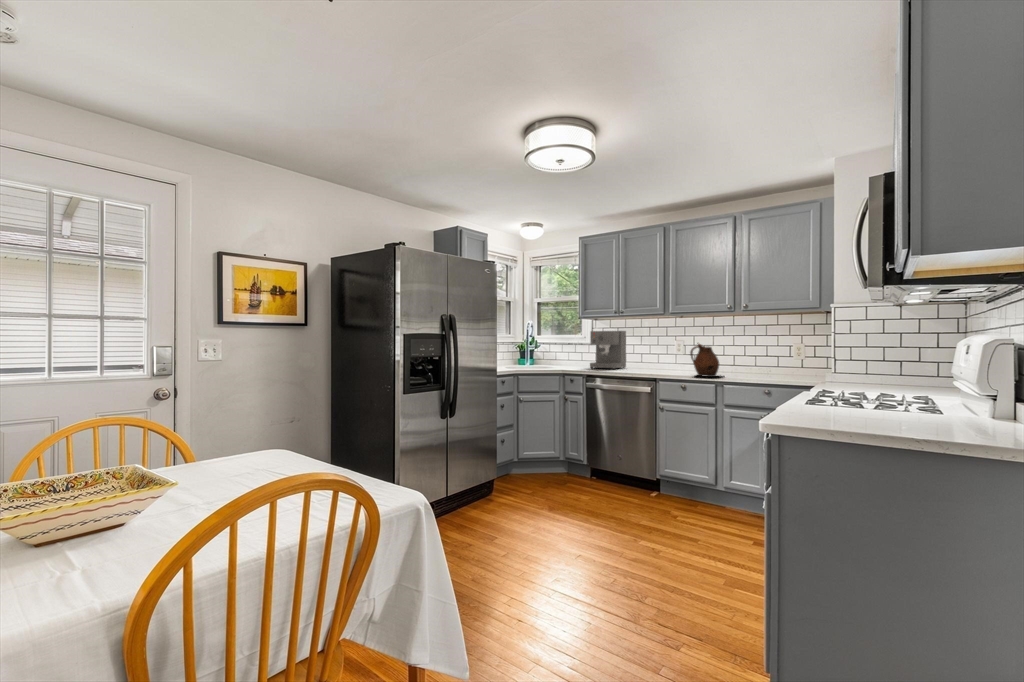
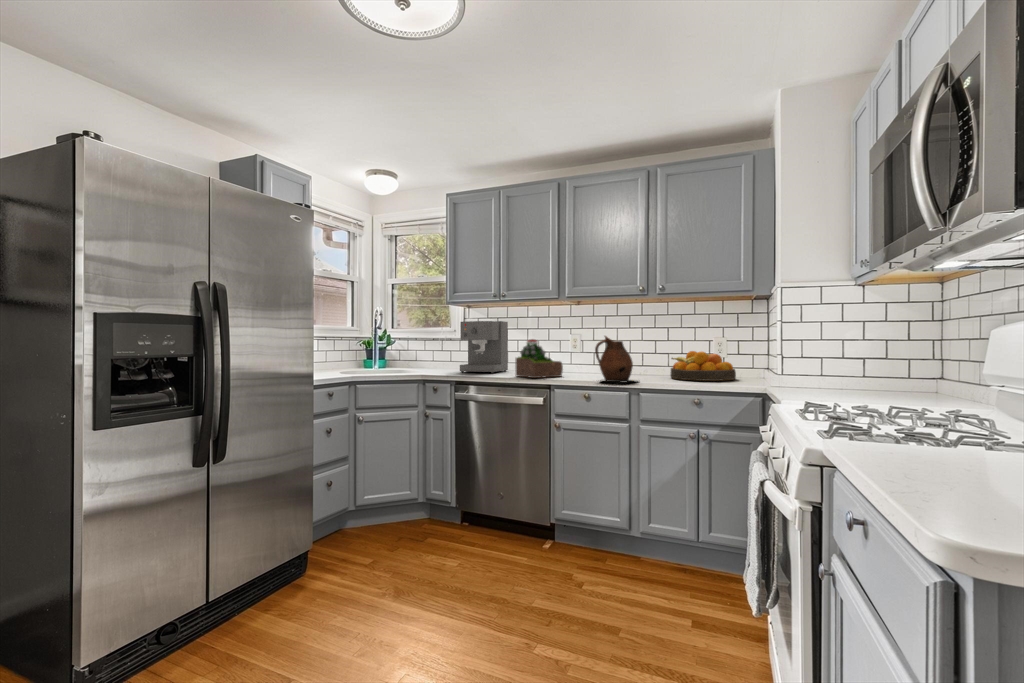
succulent plant: none [631,345,668,373] -> present [515,339,563,378]
fruit bowl: none [752,354,806,377] -> present [670,351,736,381]

